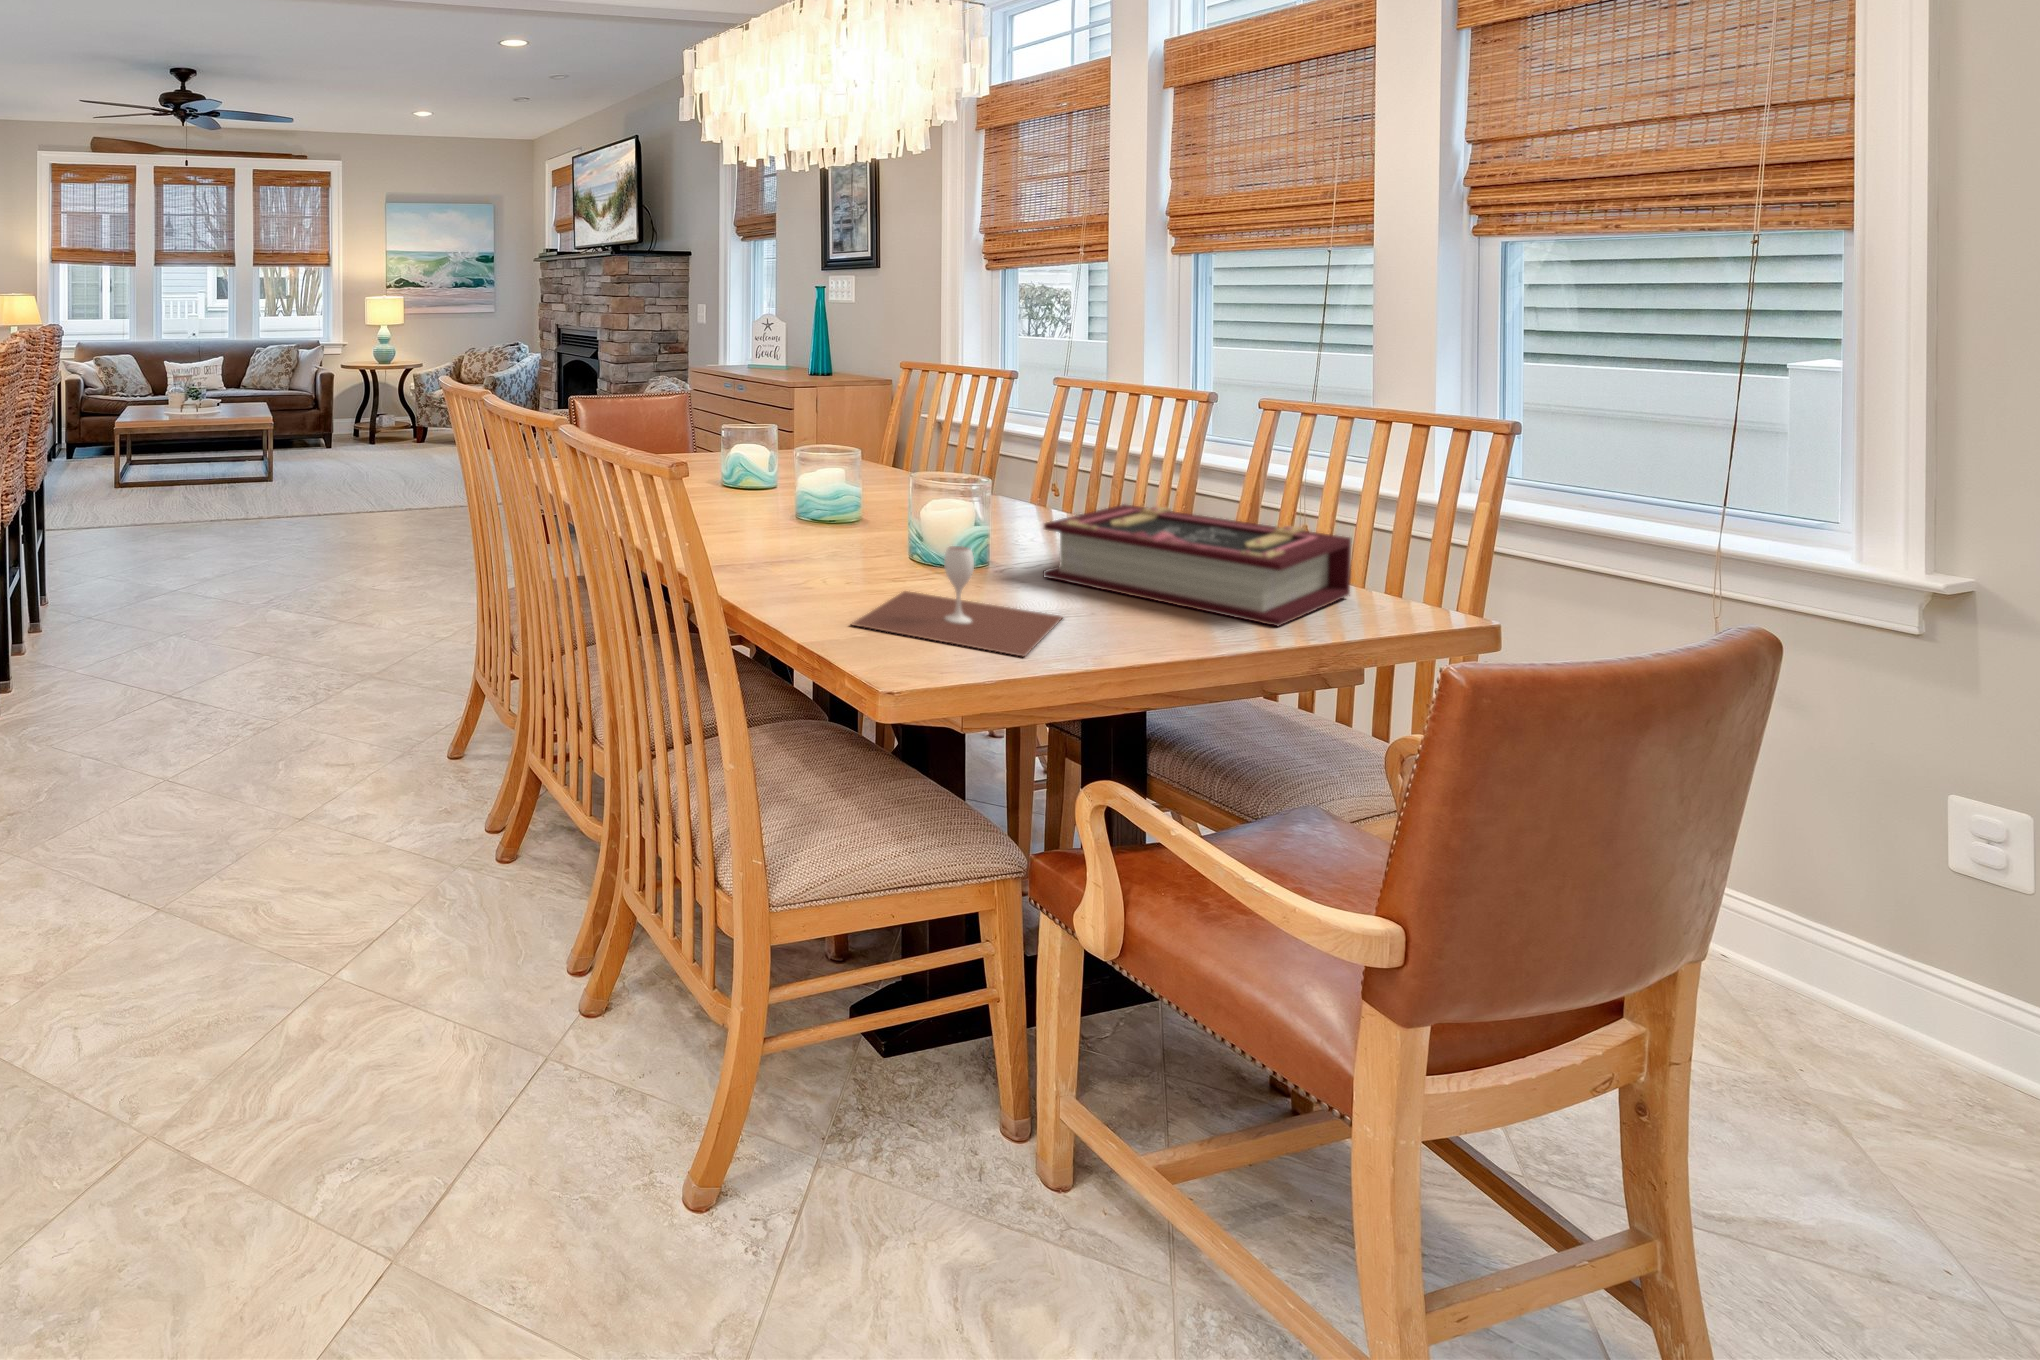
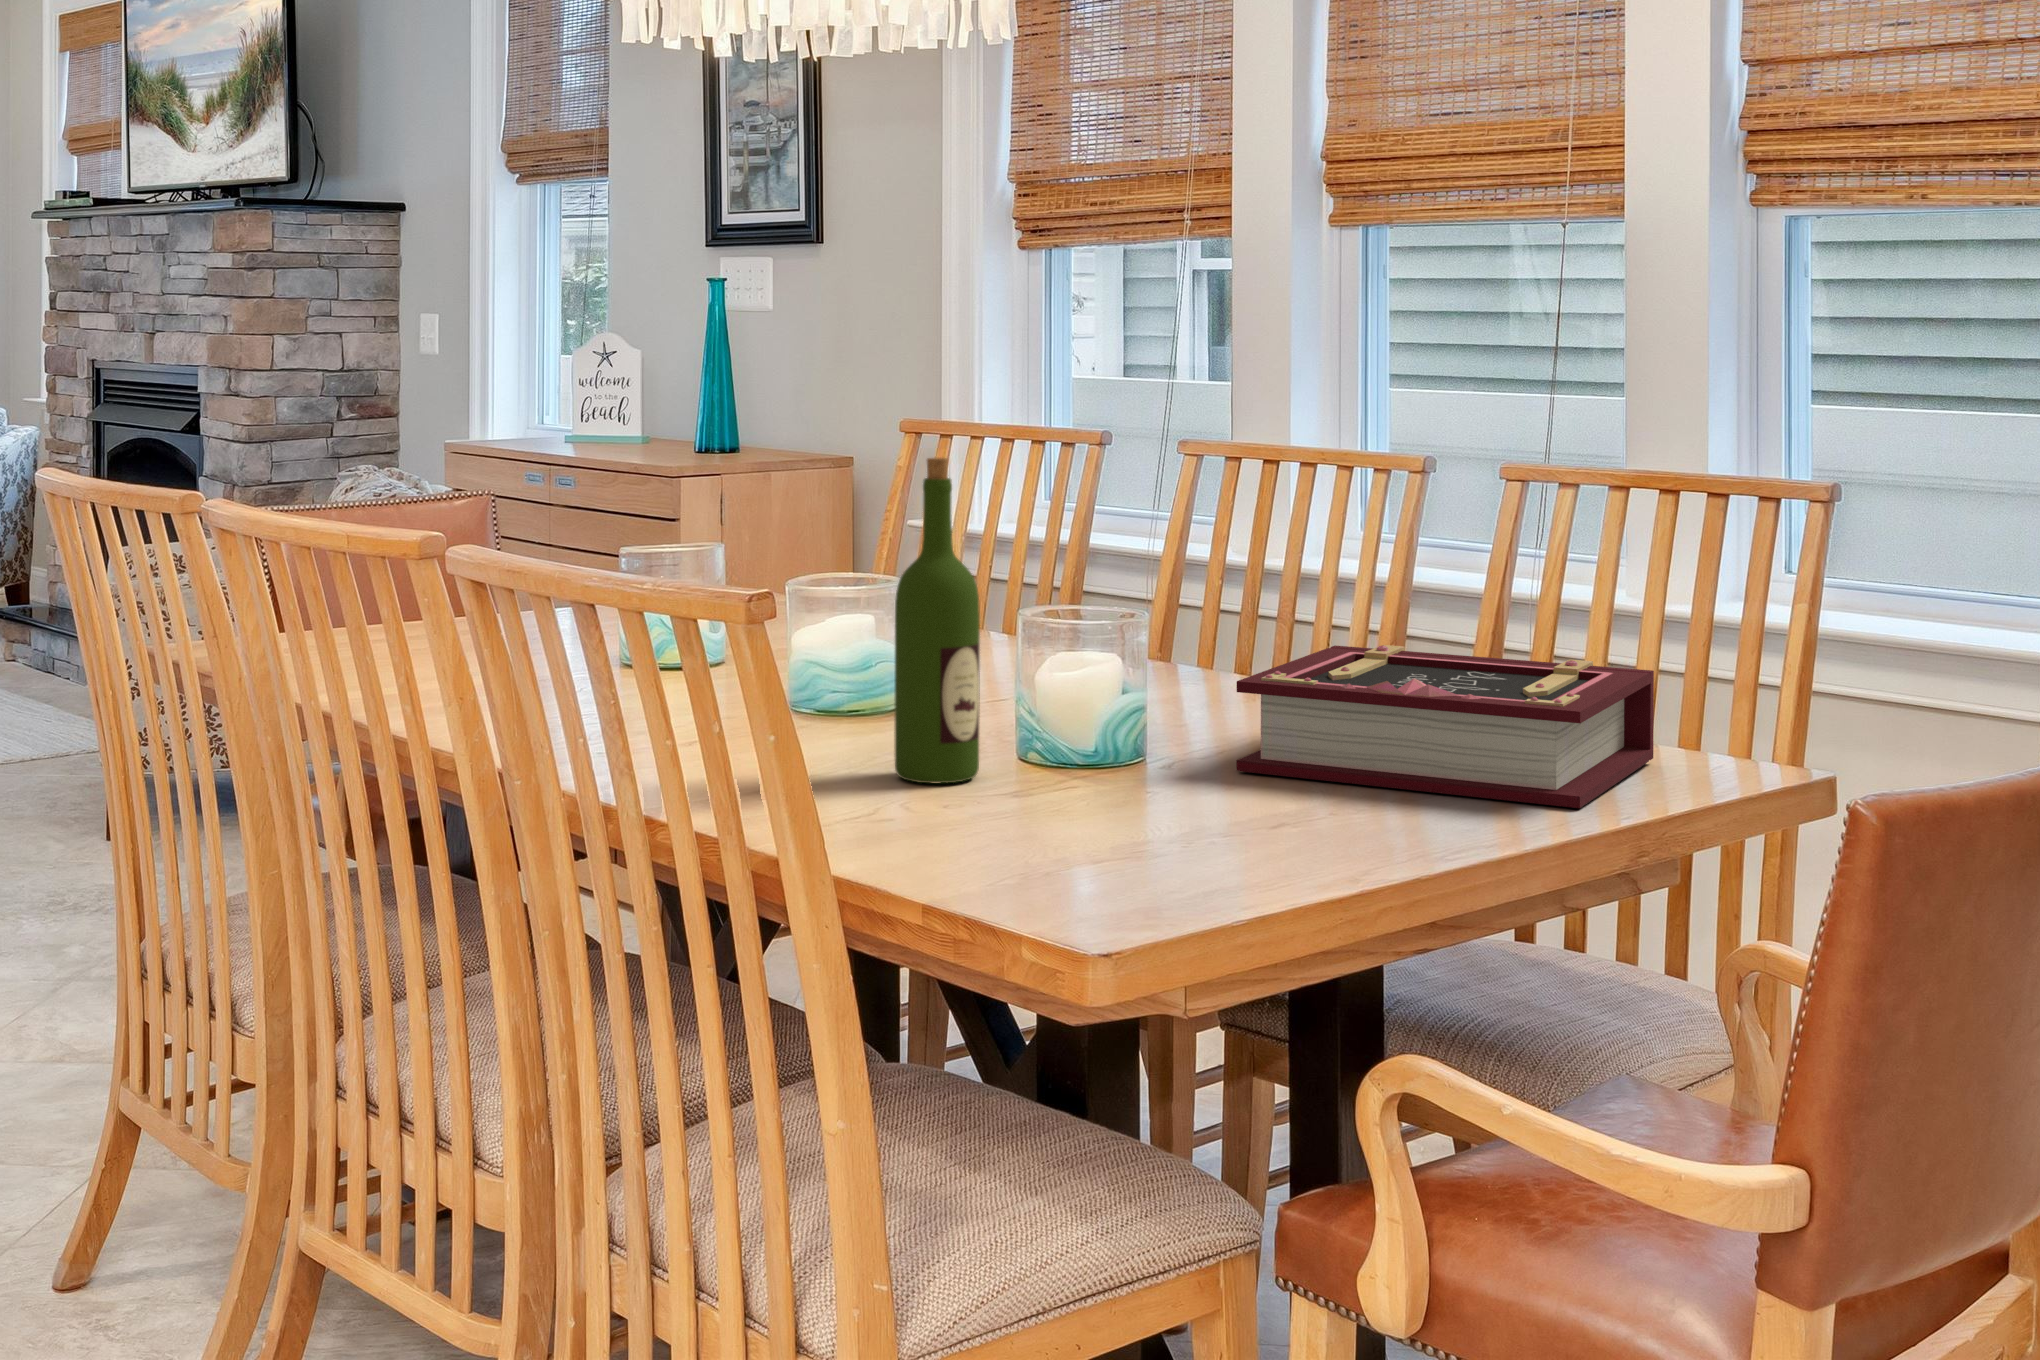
wine bottle: none [829,383,880,568] -> present [894,458,980,784]
wine glass: present [853,546,1062,656] -> none [988,721,1295,883]

